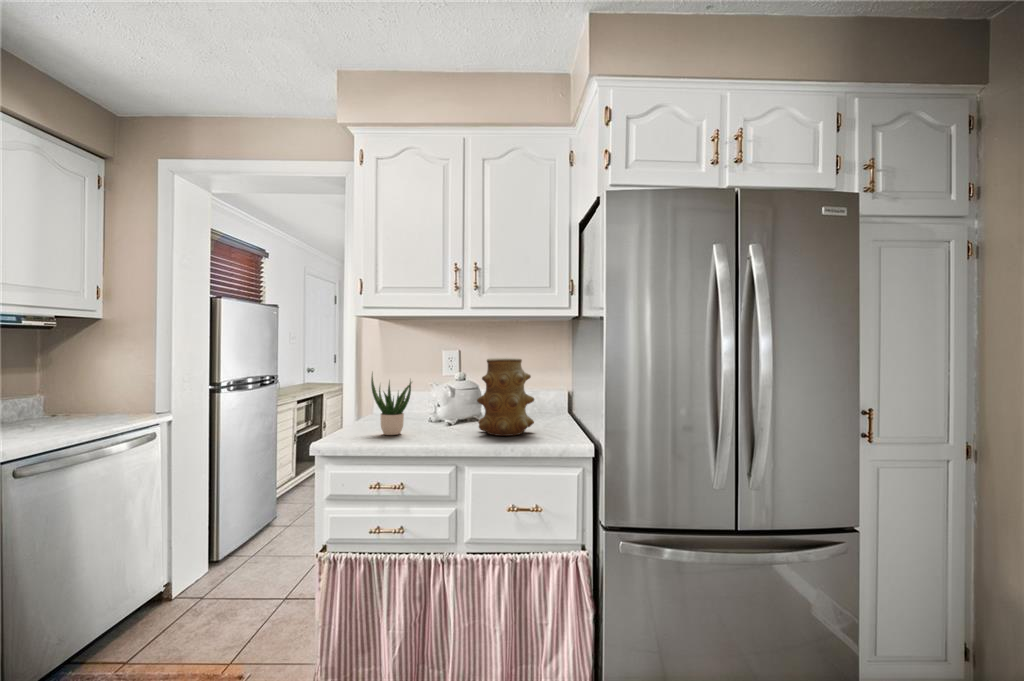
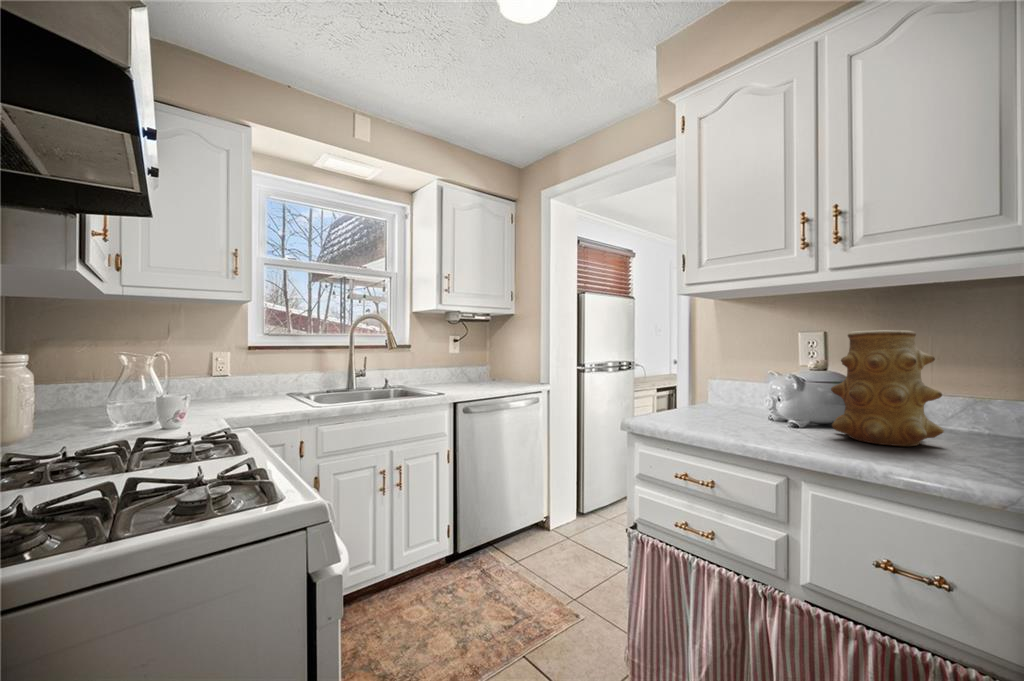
potted plant: present [371,373,412,435] -> none [688,348,740,422]

